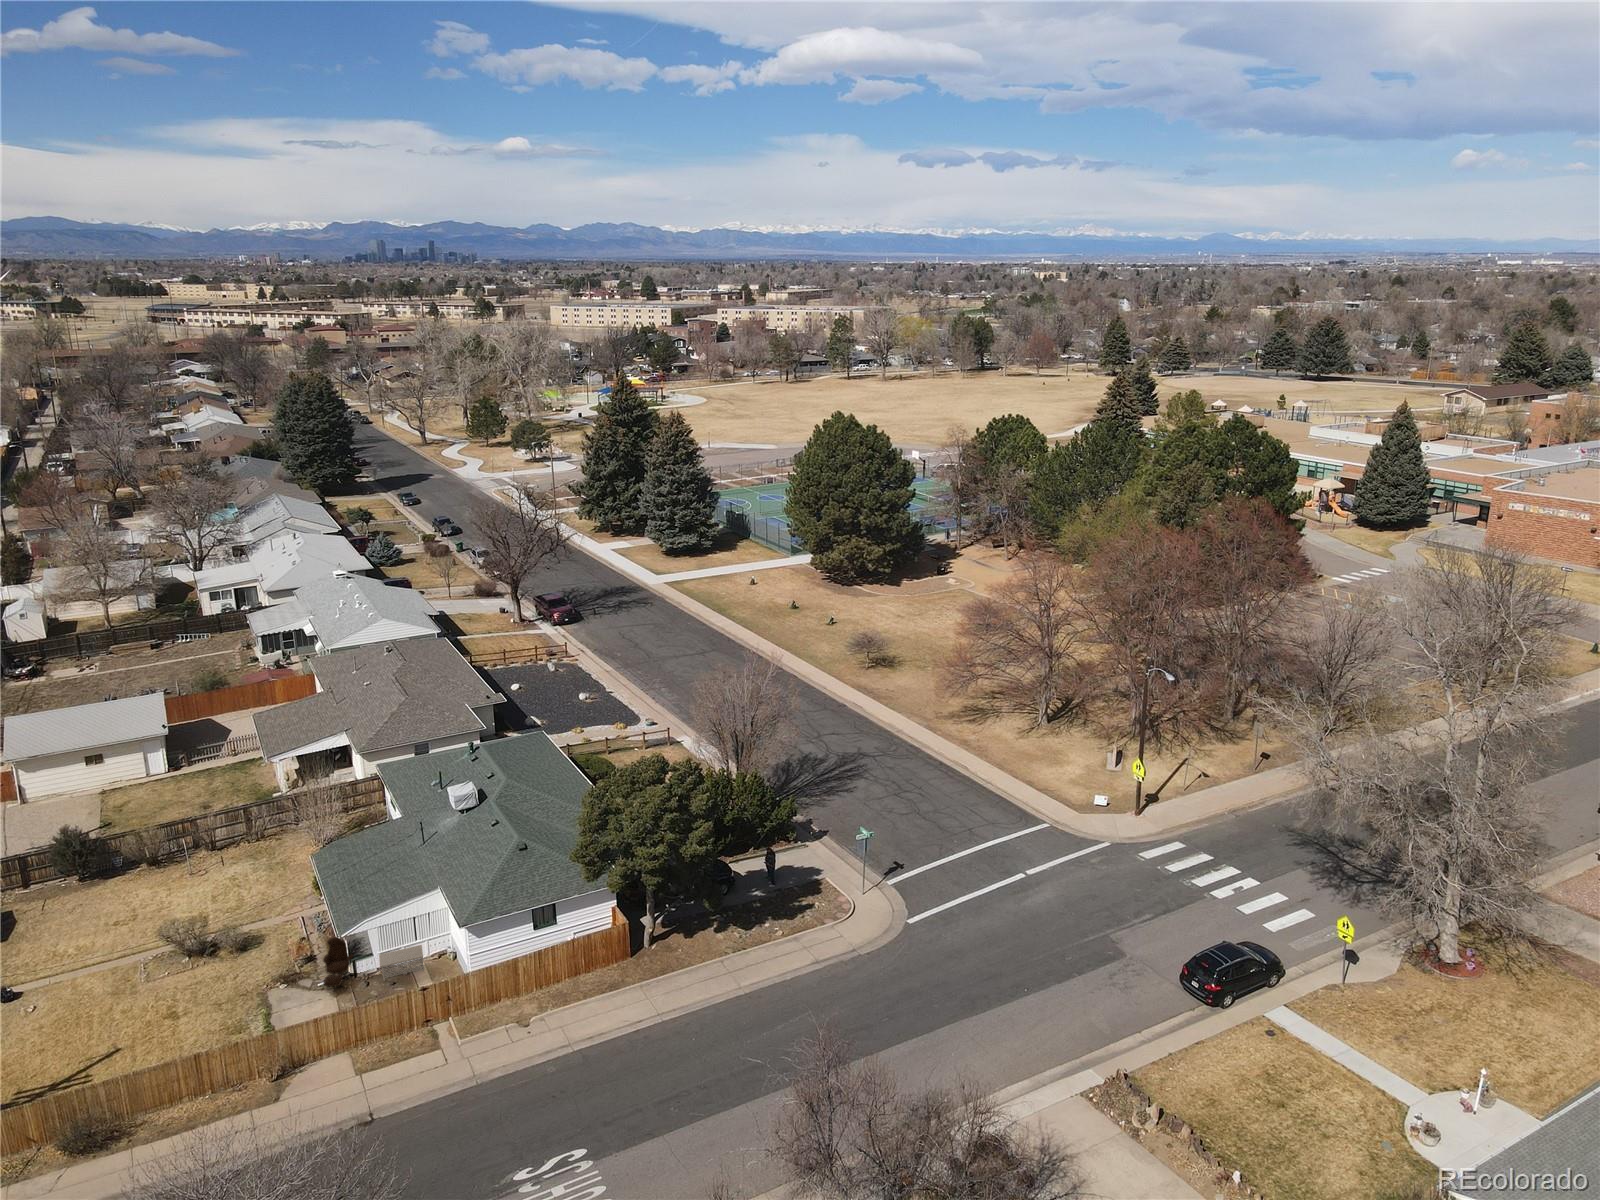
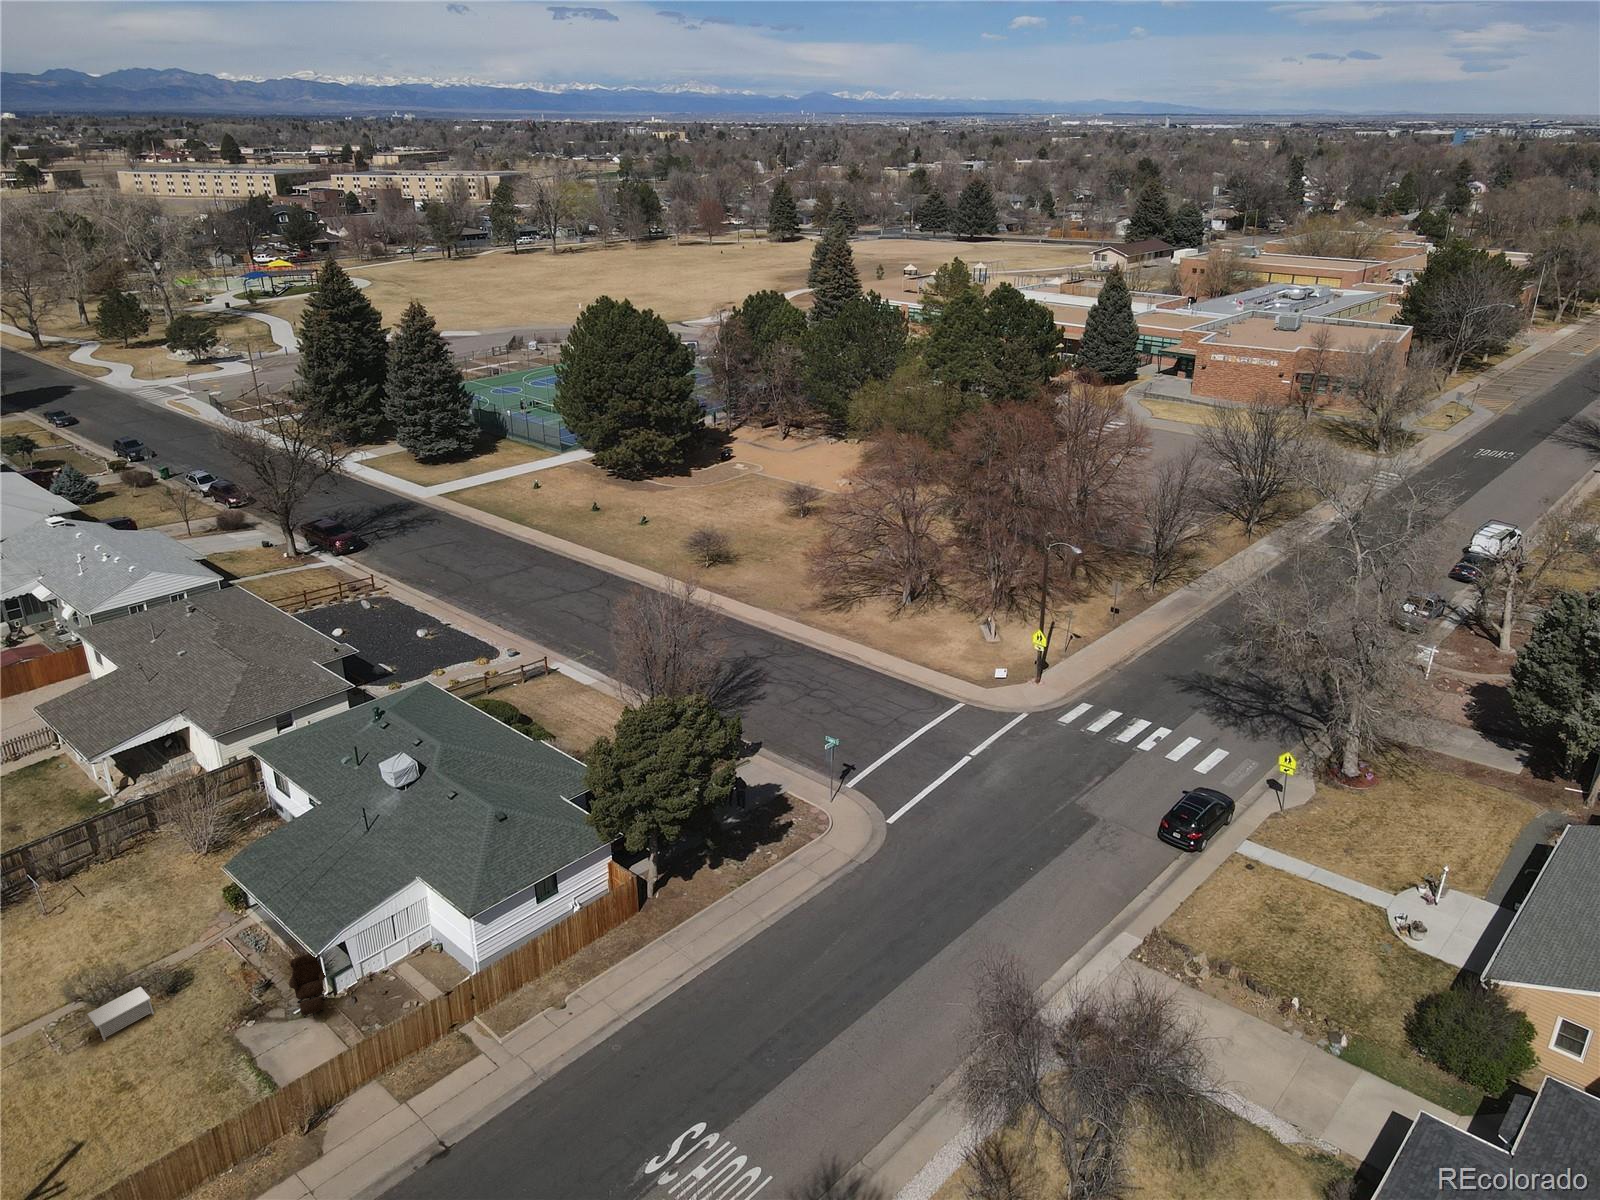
storage bench: present [379,945,424,981] -> present [87,986,154,1041]

